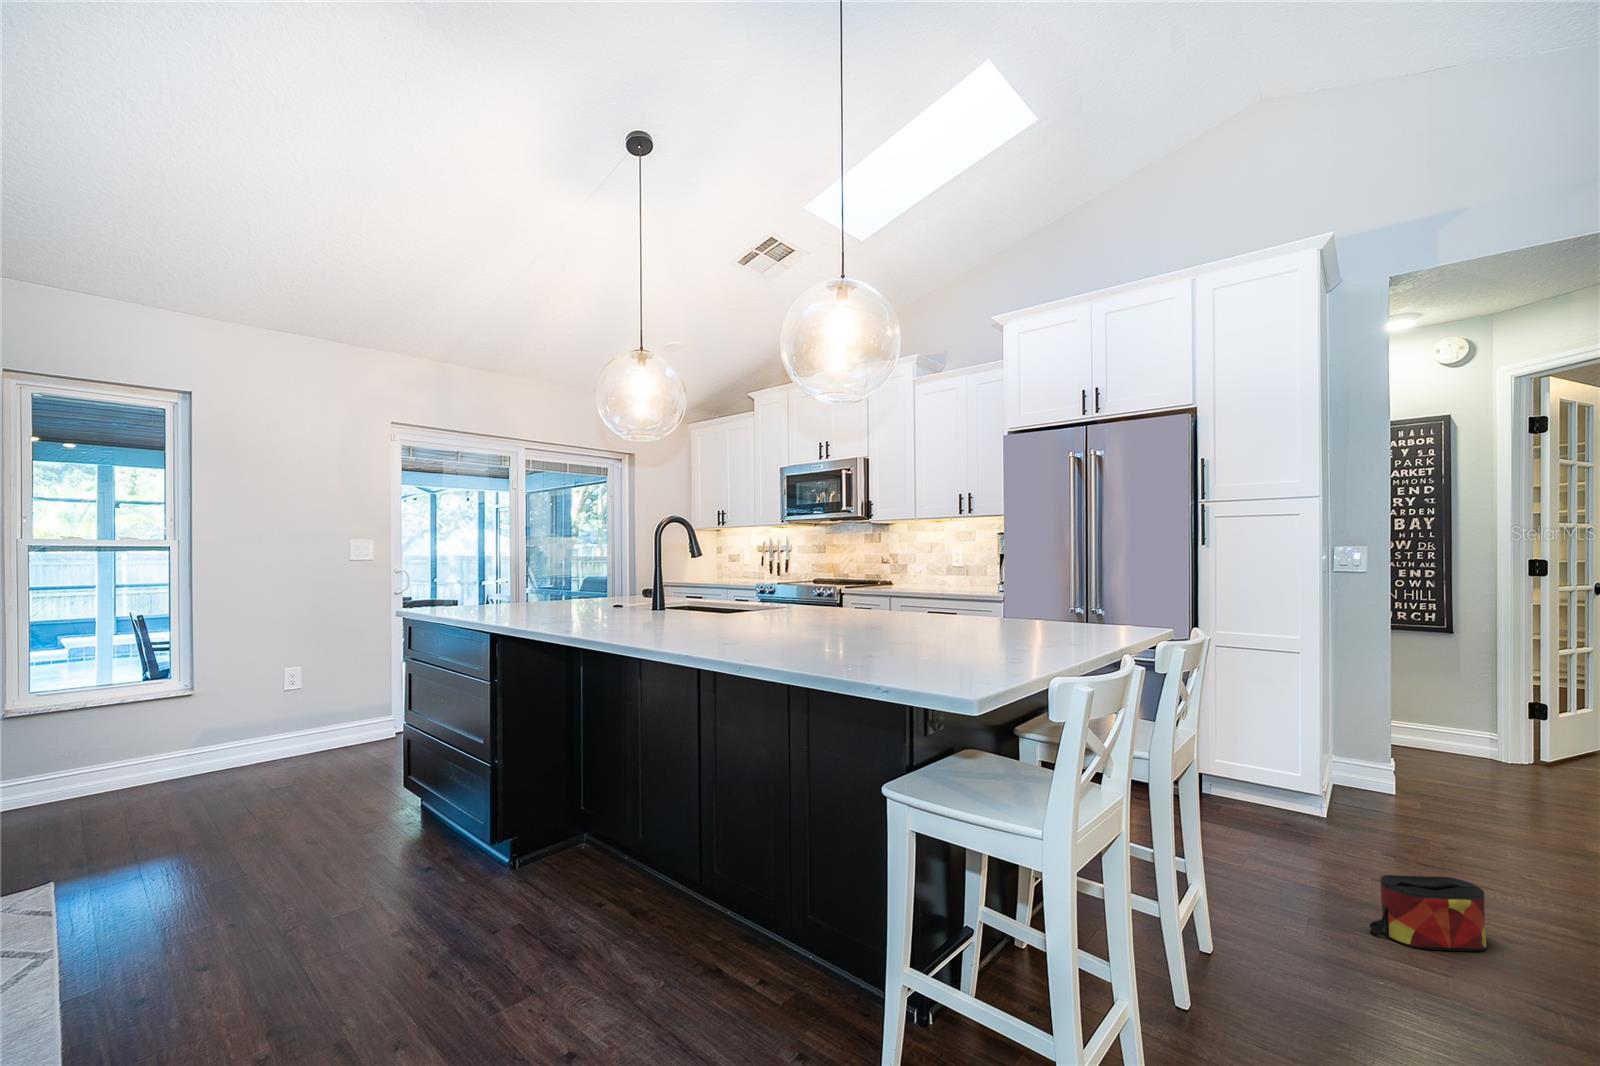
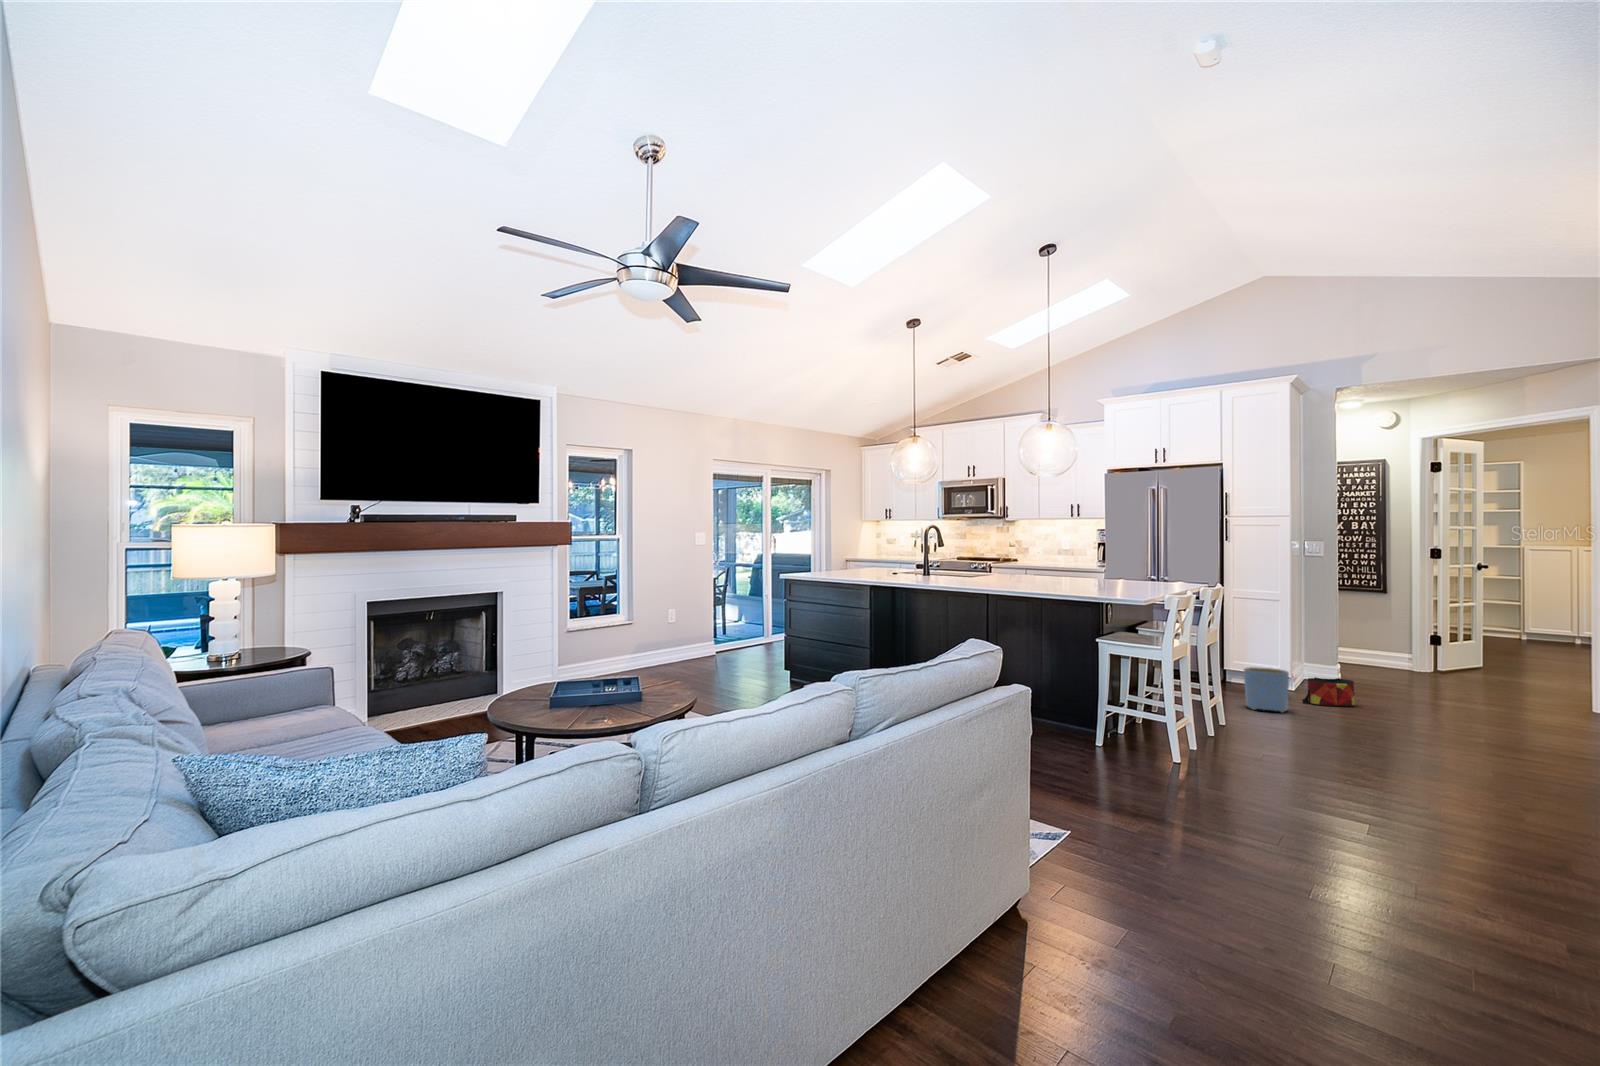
planter: none [1249,873,1356,1008] -> present [1244,667,1289,712]

